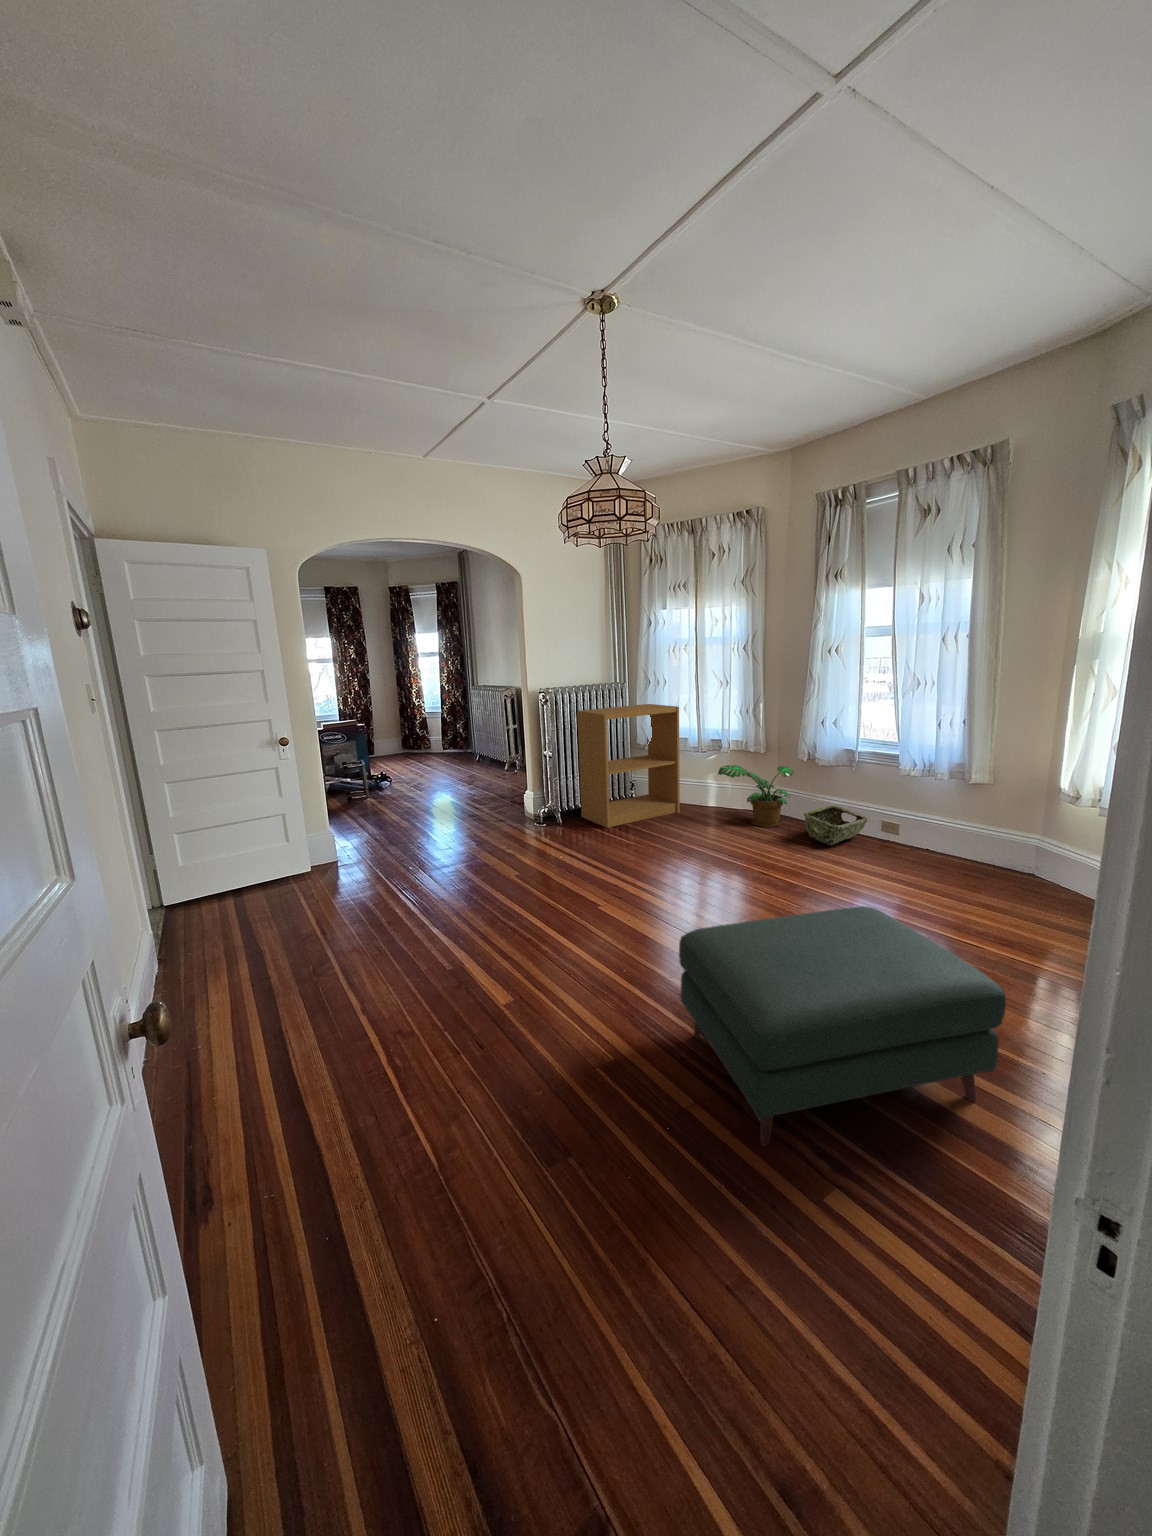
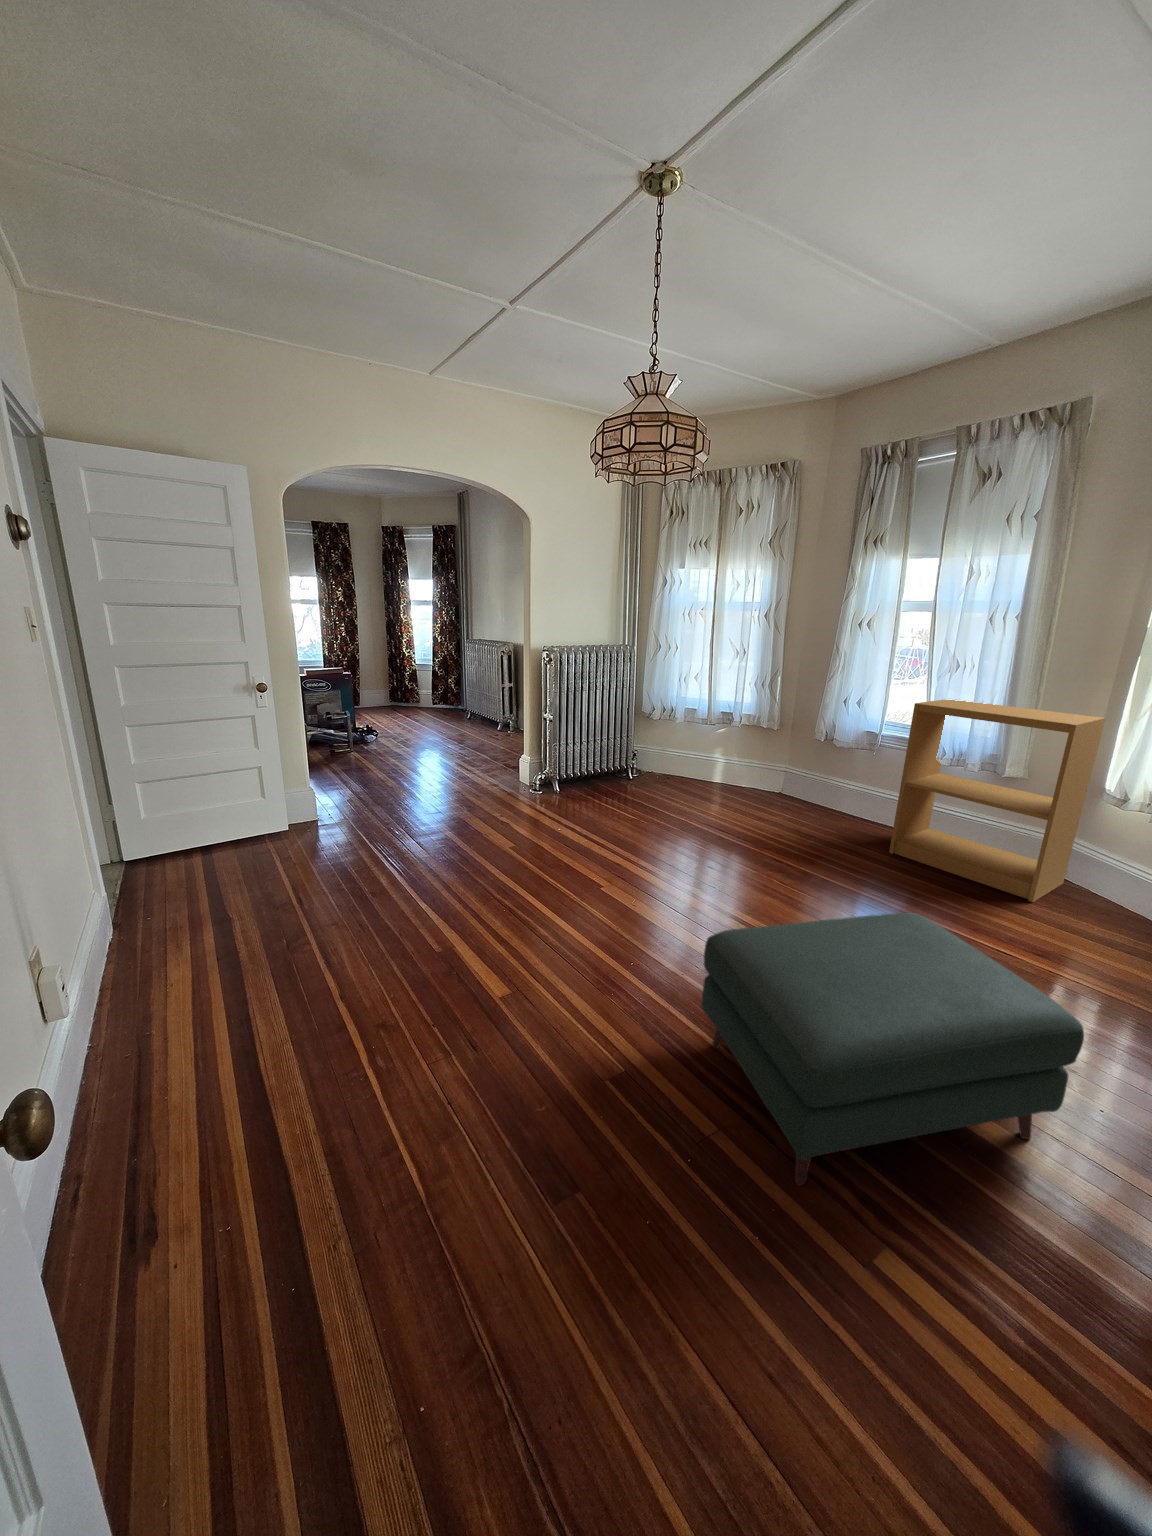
bookshelf: present [577,704,680,828] -> present [889,699,1105,902]
potted plant: present [718,765,794,827] -> none [729,741,811,809]
woven basket: present [804,806,867,845] -> none [820,791,886,833]

